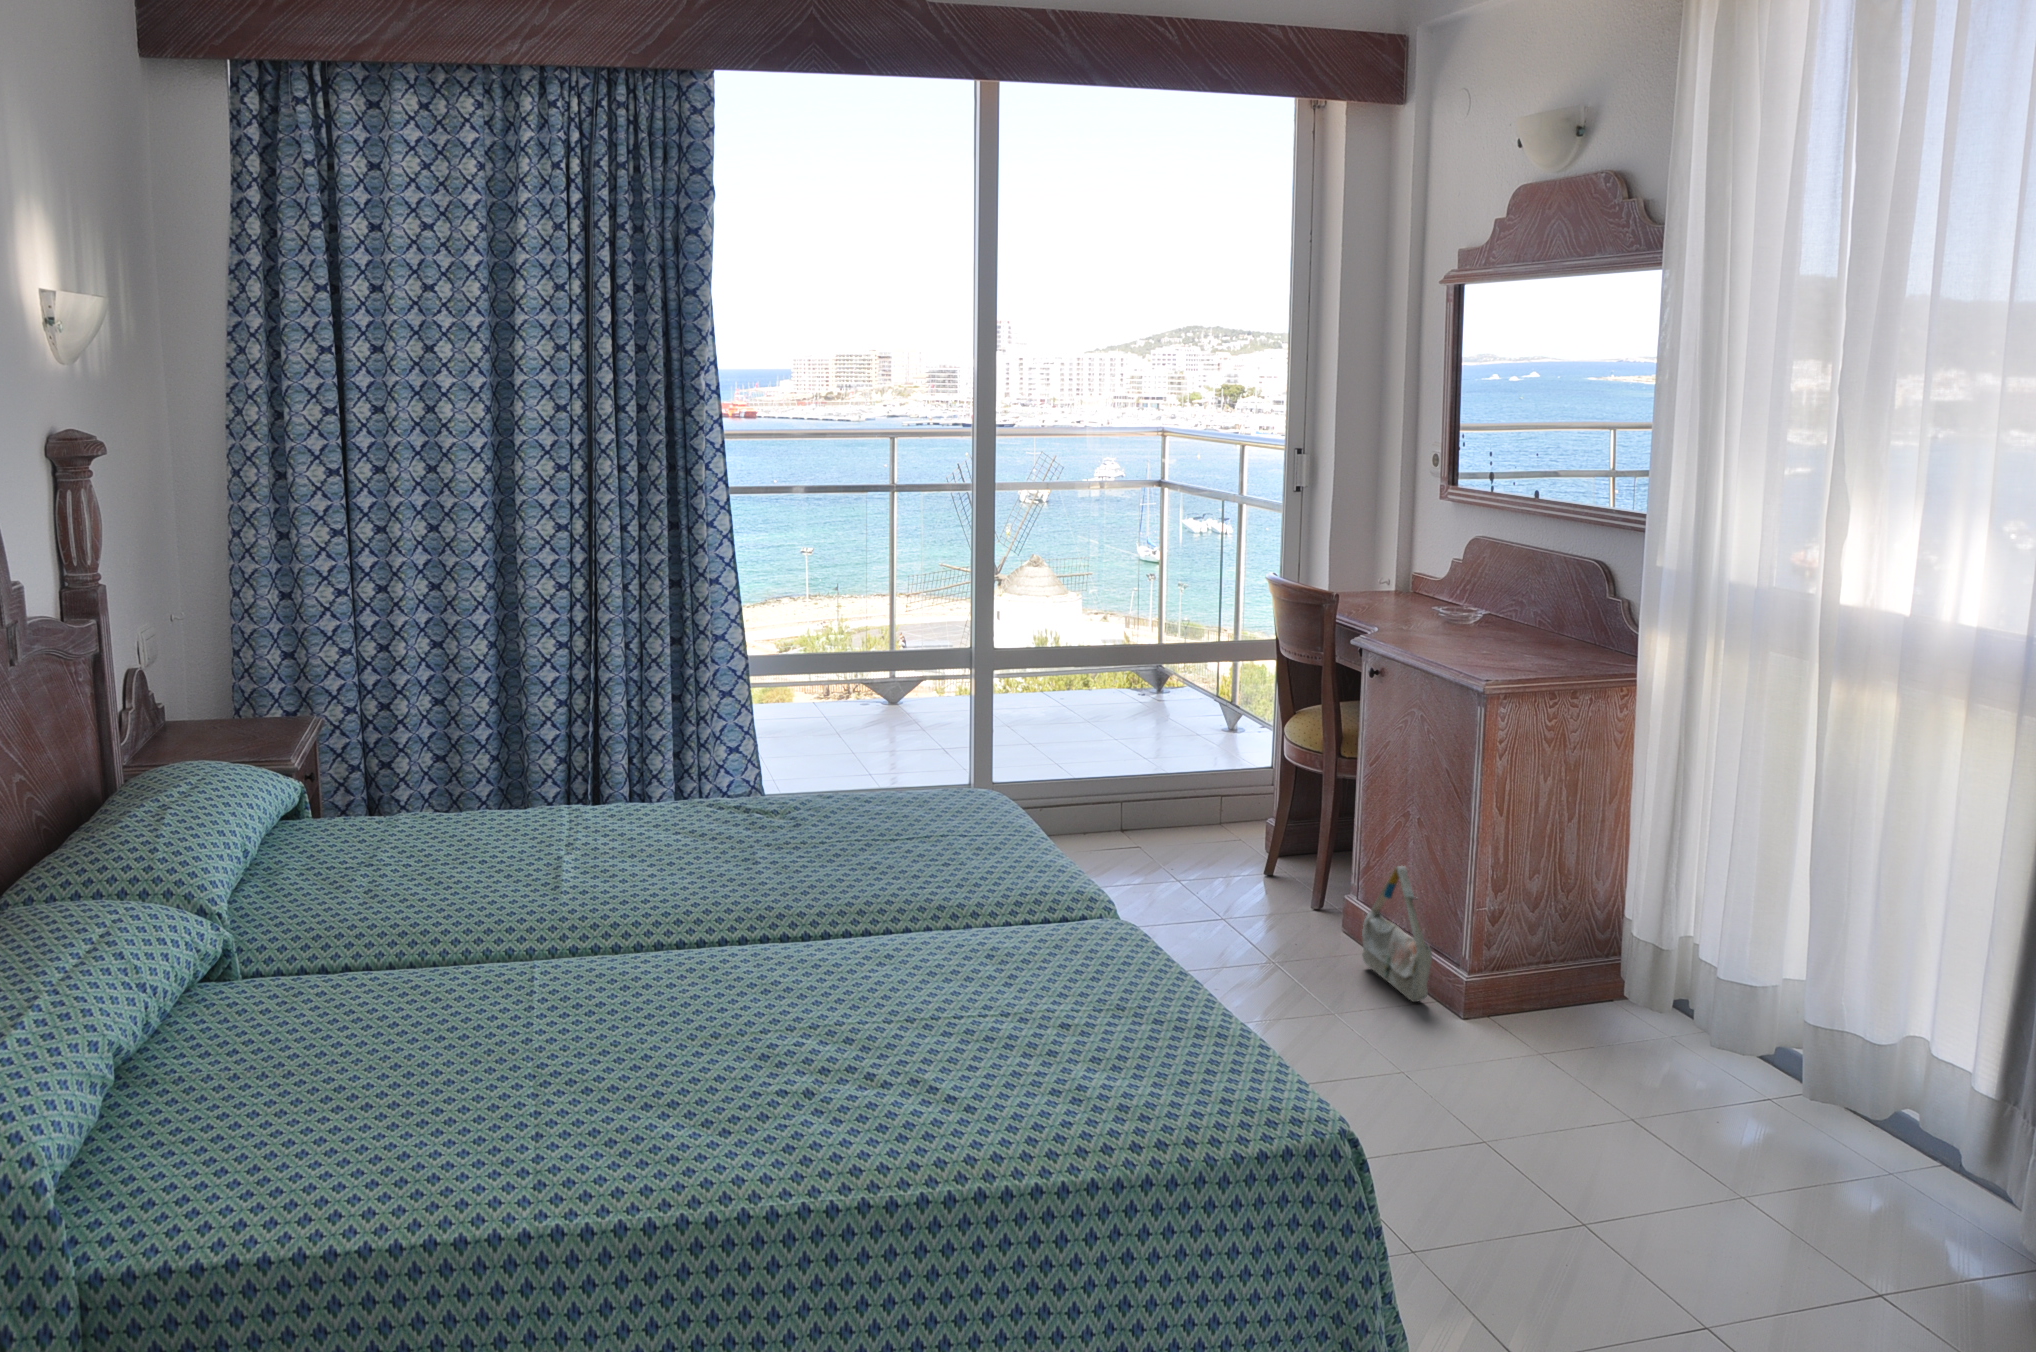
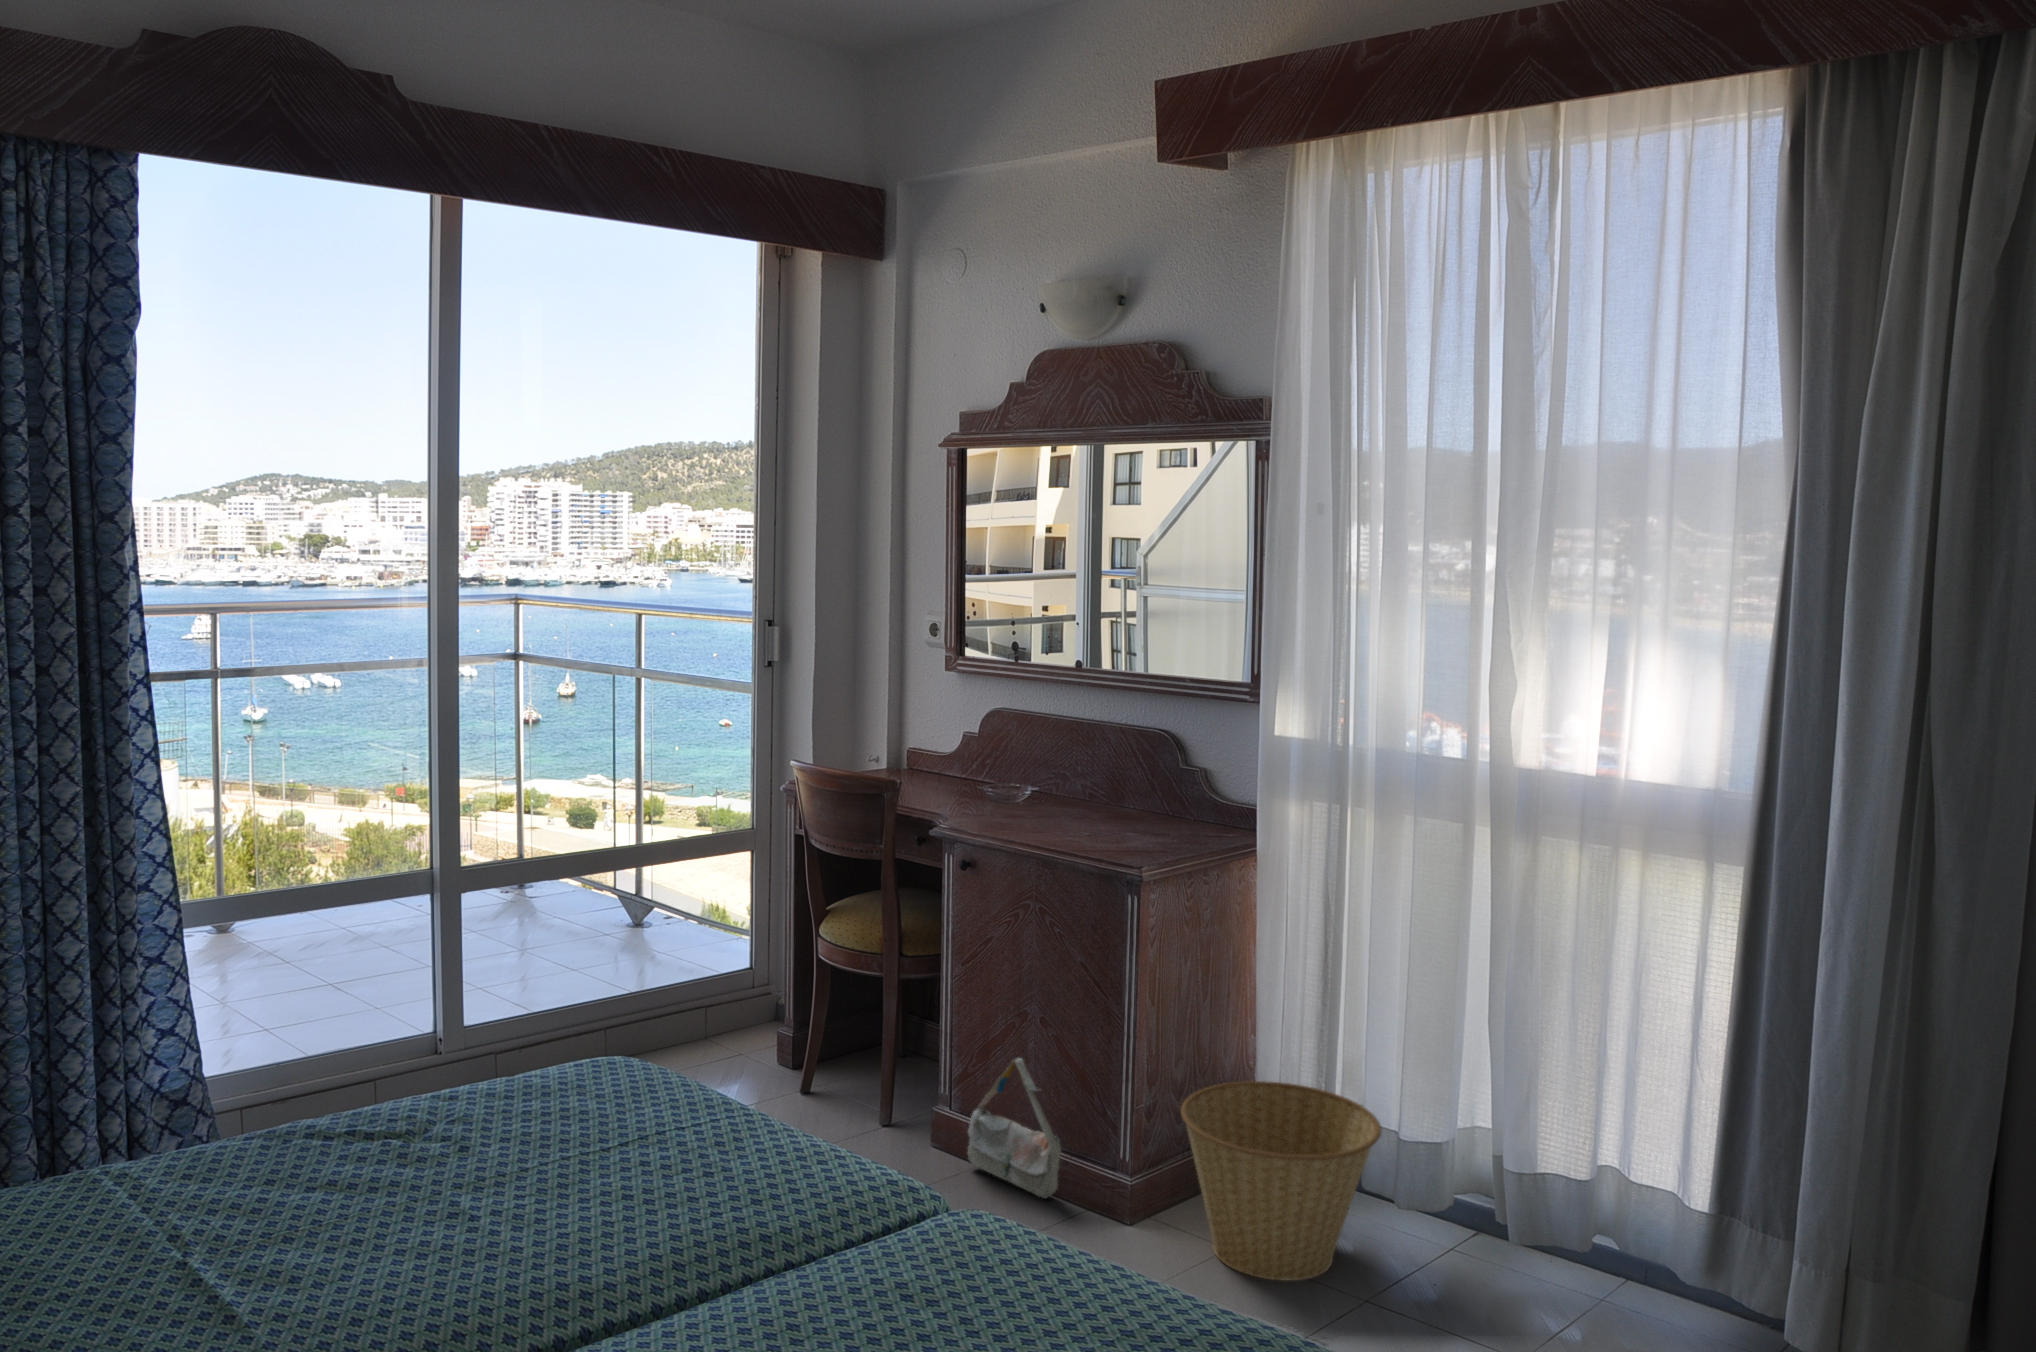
basket: none [1514,916,1737,1117] -> present [1181,1081,1382,1280]

